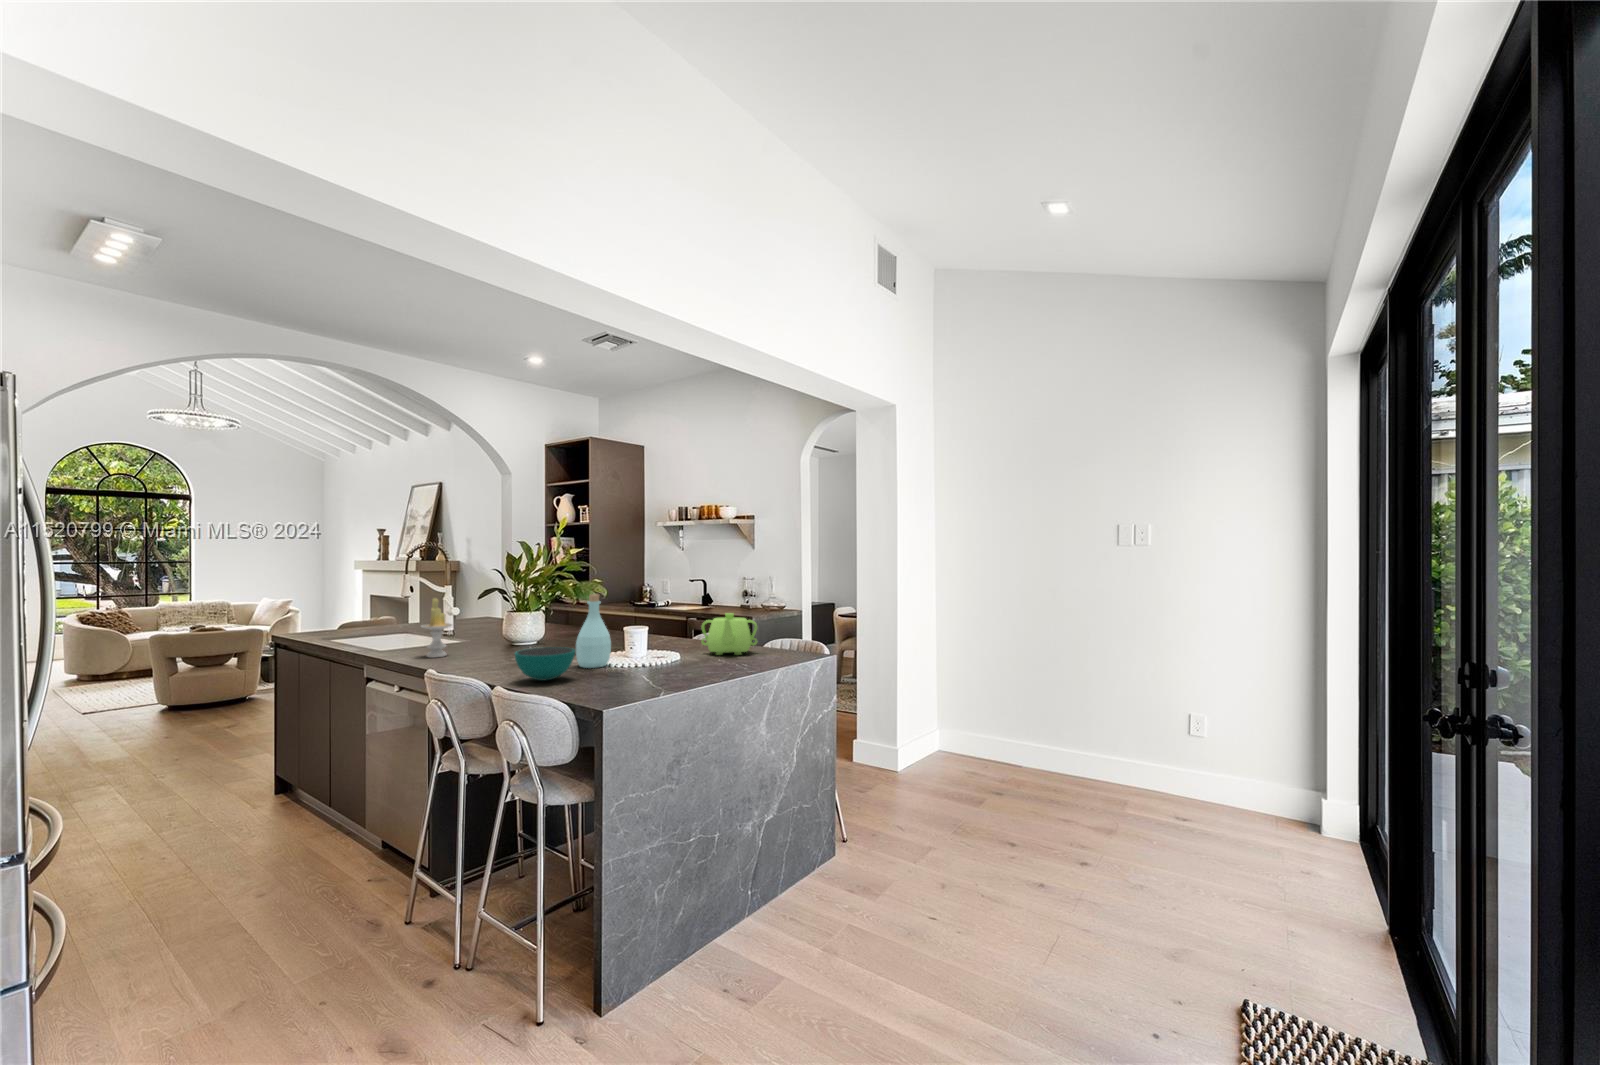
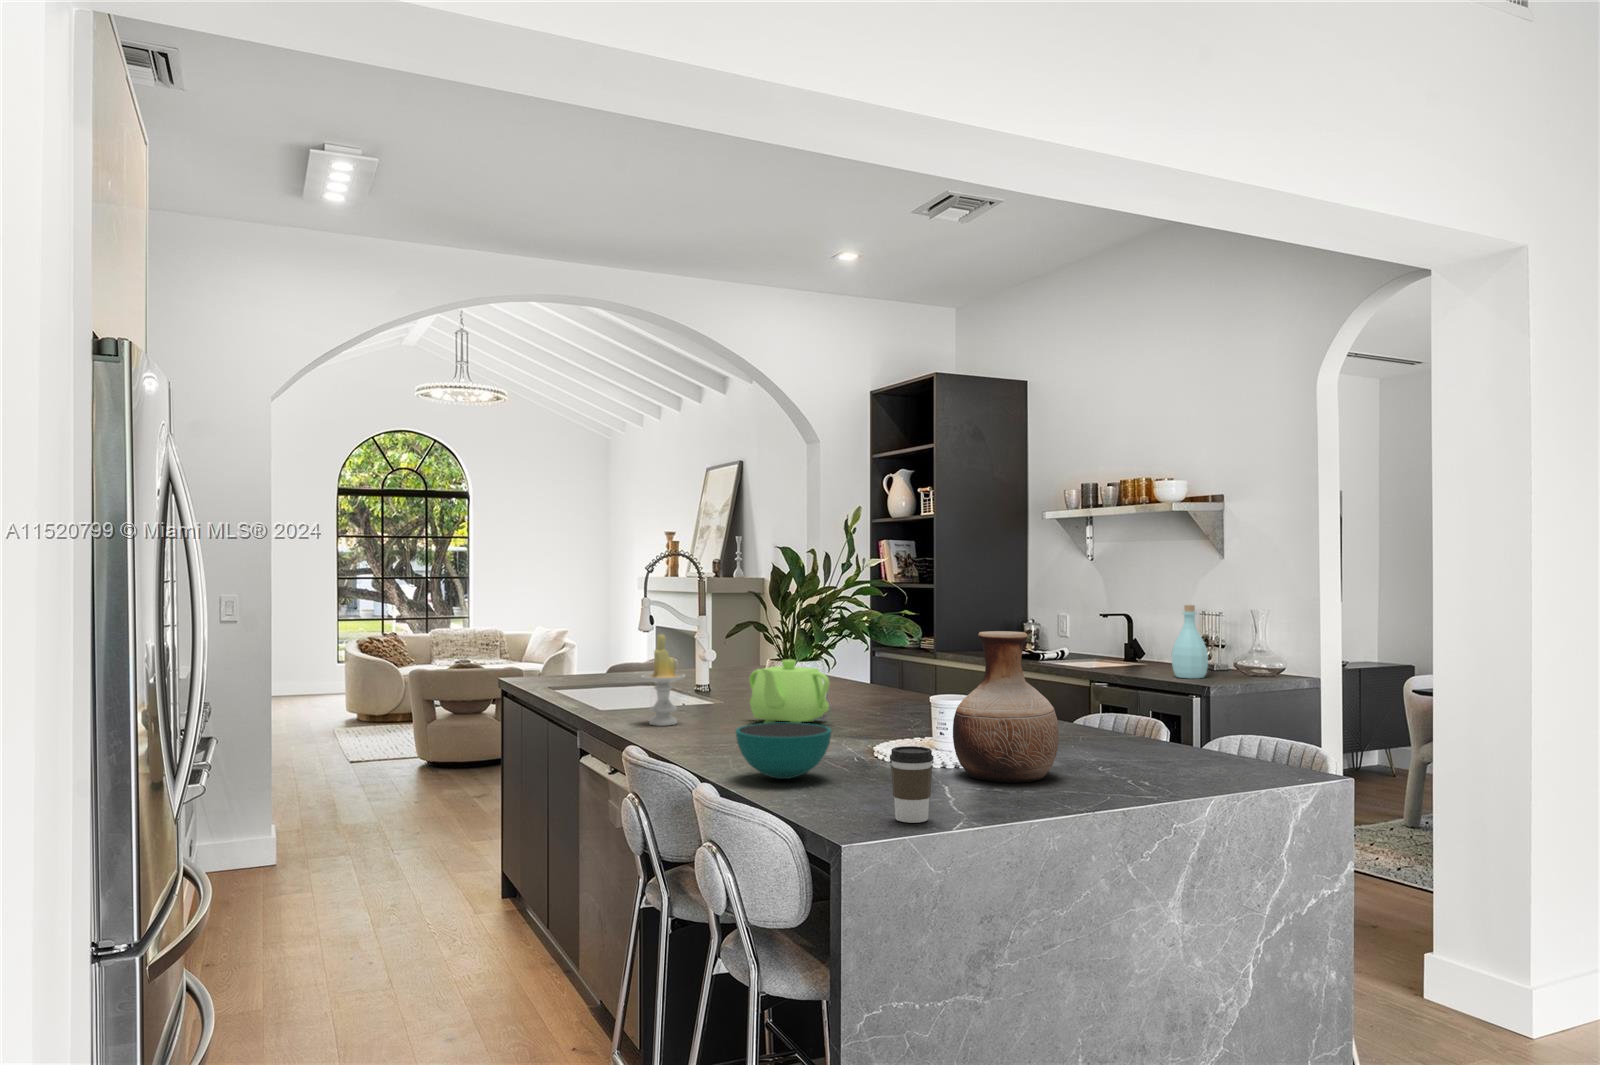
vase: none [644,590,701,672] -> present [953,631,1059,783]
bottle: present [576,594,611,668] -> present [1172,605,1208,678]
teapot: present [701,613,757,655] -> present [749,659,830,723]
coffee cup: none [624,654,649,696] -> present [890,746,934,823]

